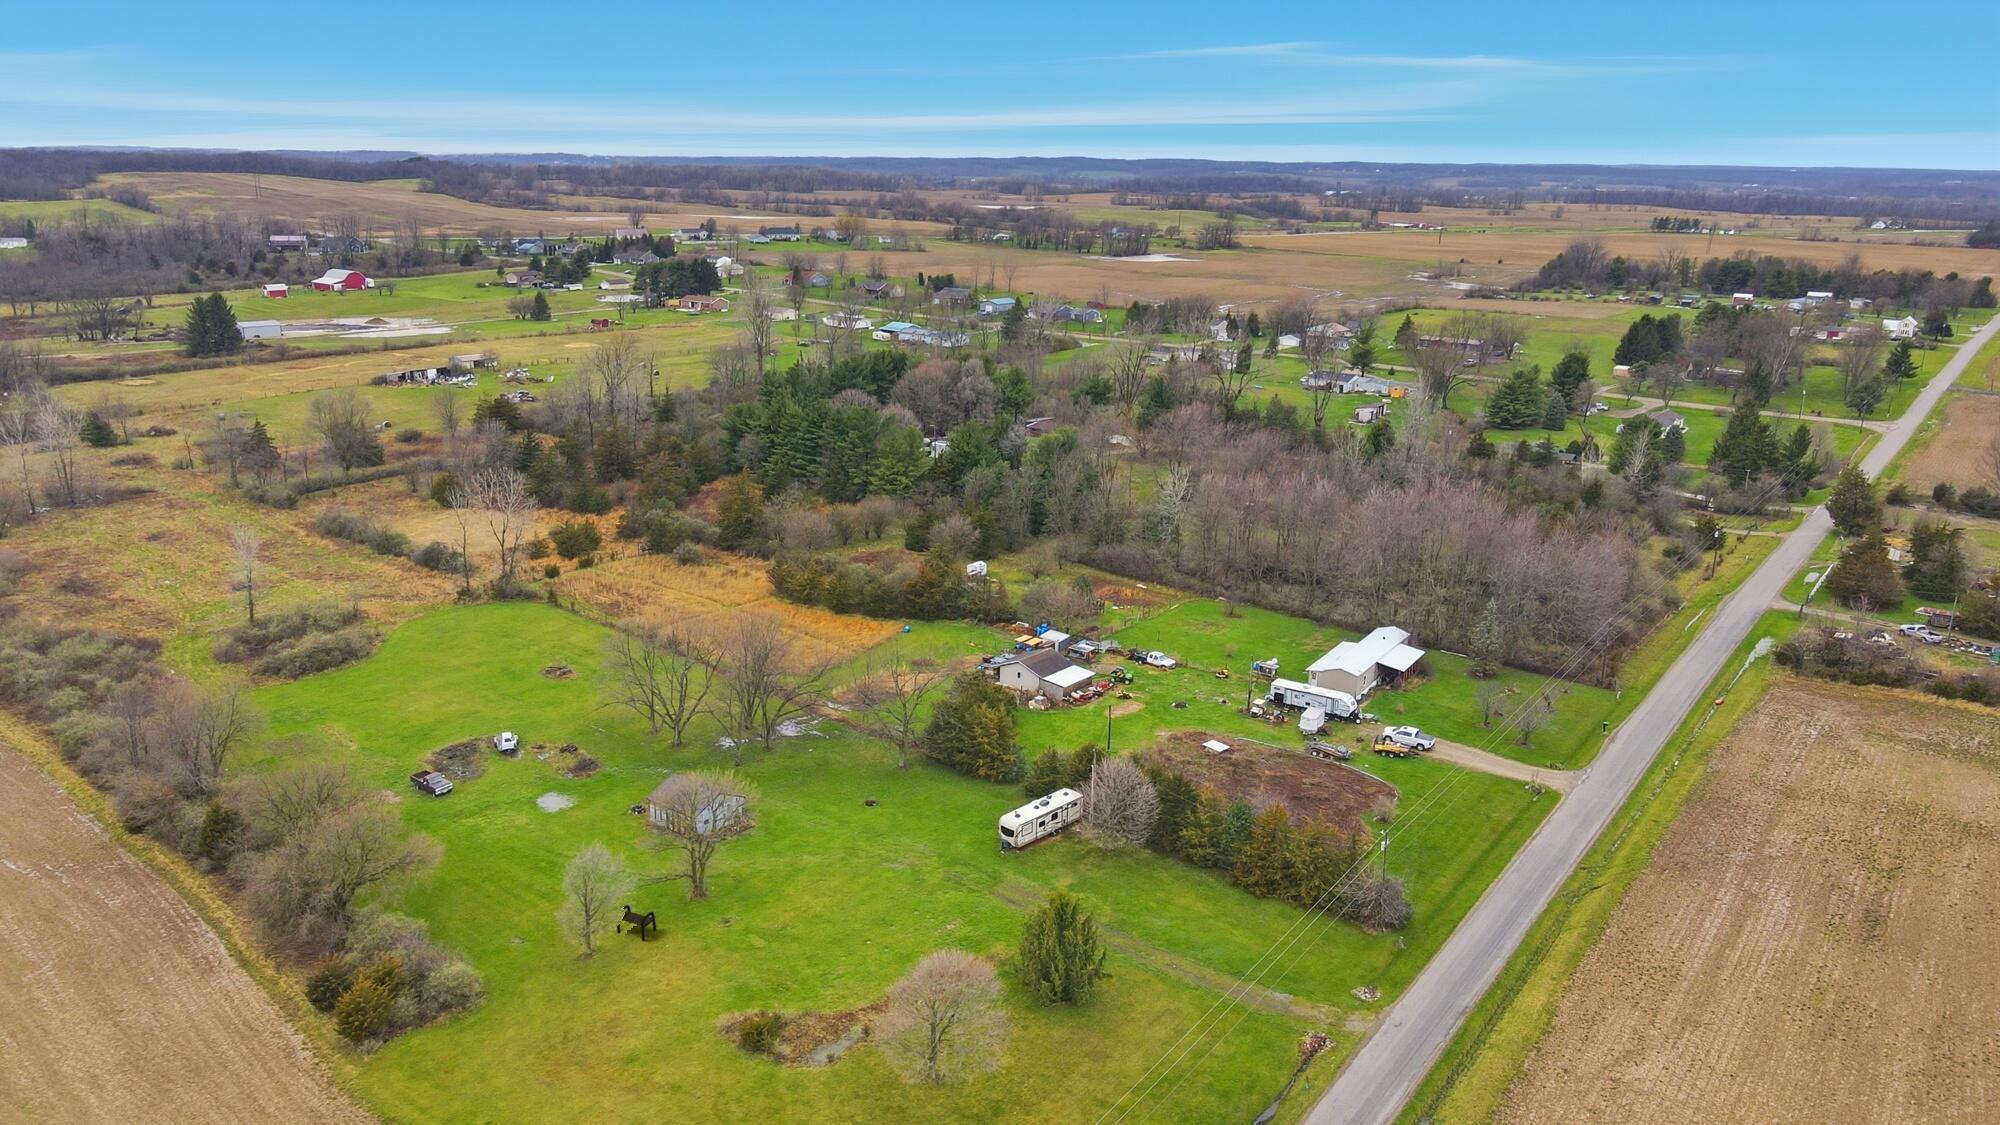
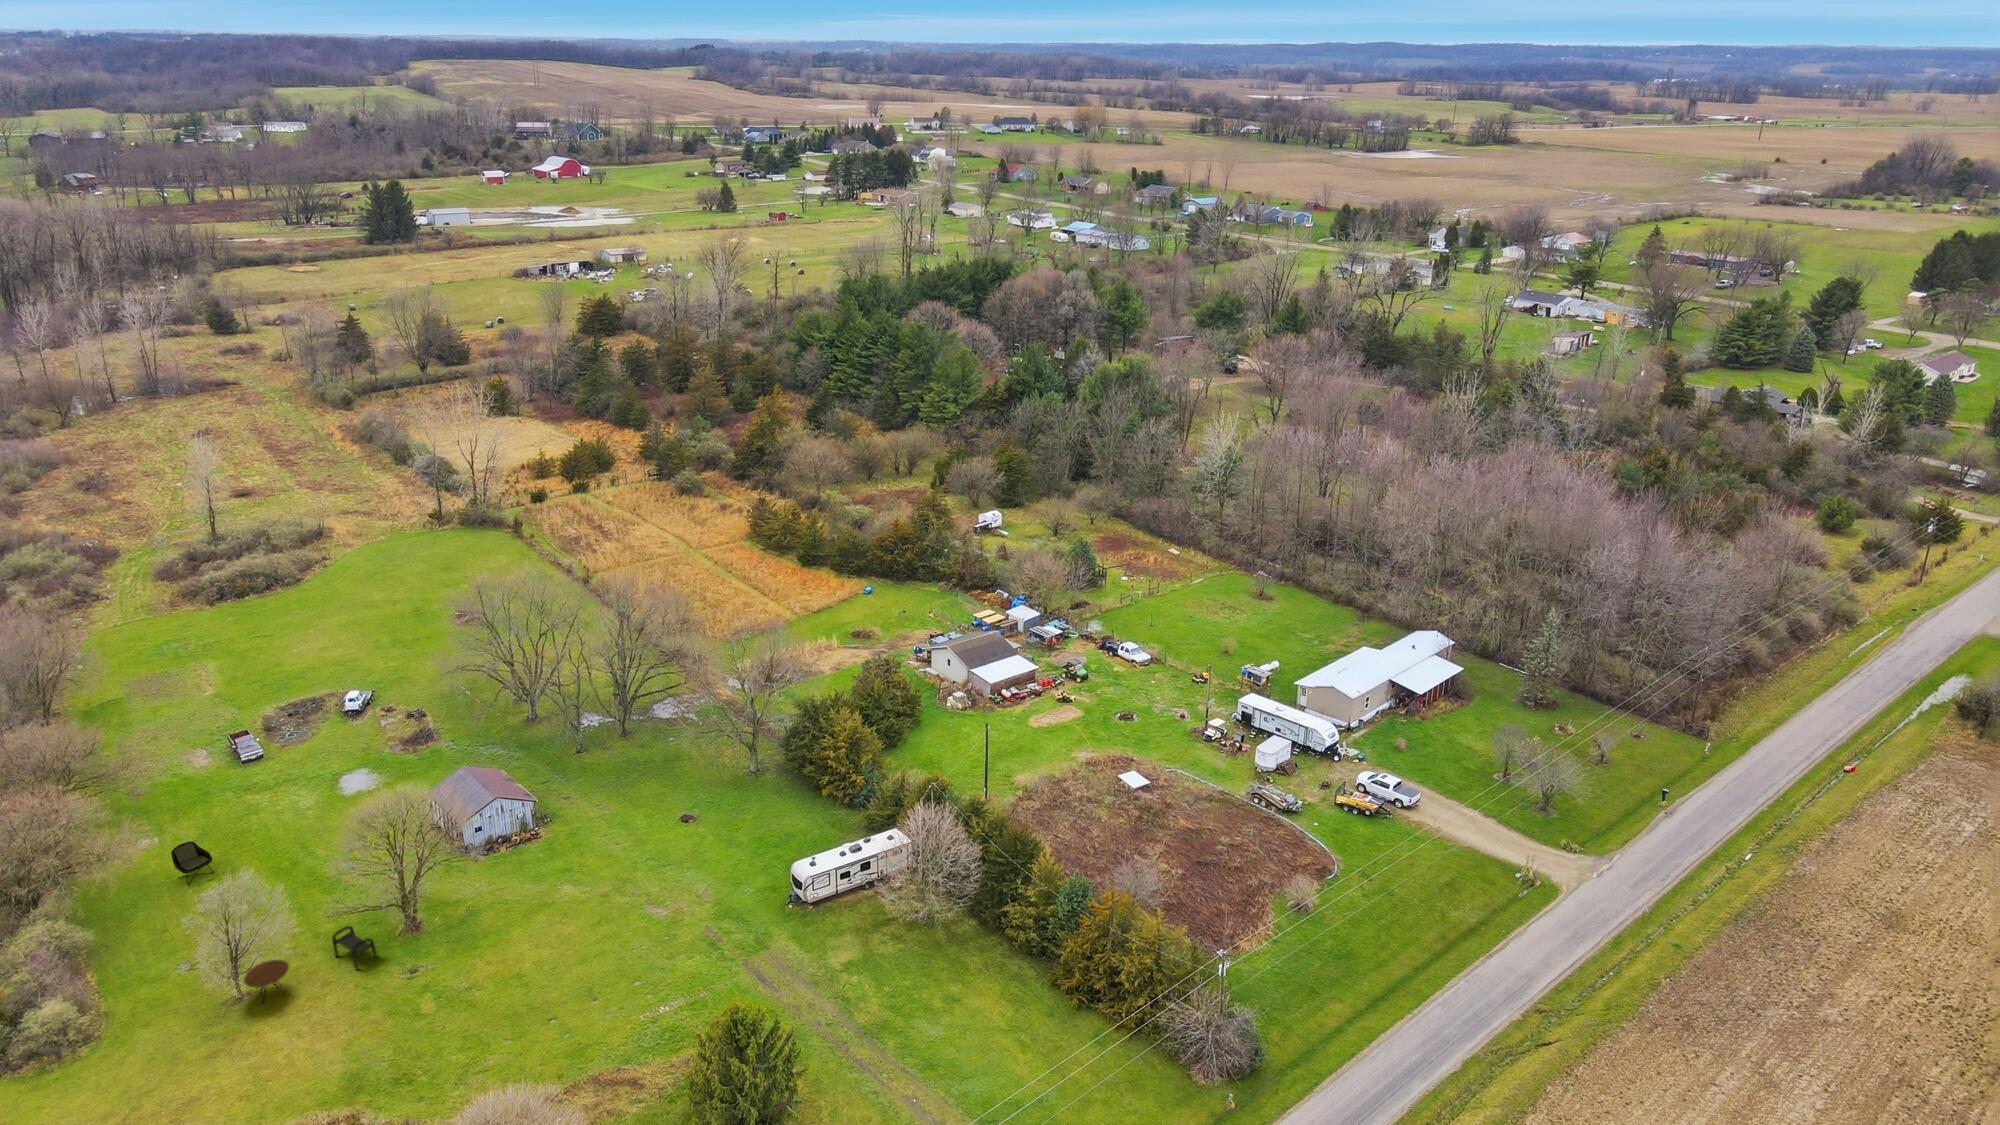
lounge chair: none [424,856,460,895] -> present [171,841,214,885]
round table: none [558,935,595,973] -> present [244,960,289,1001]

